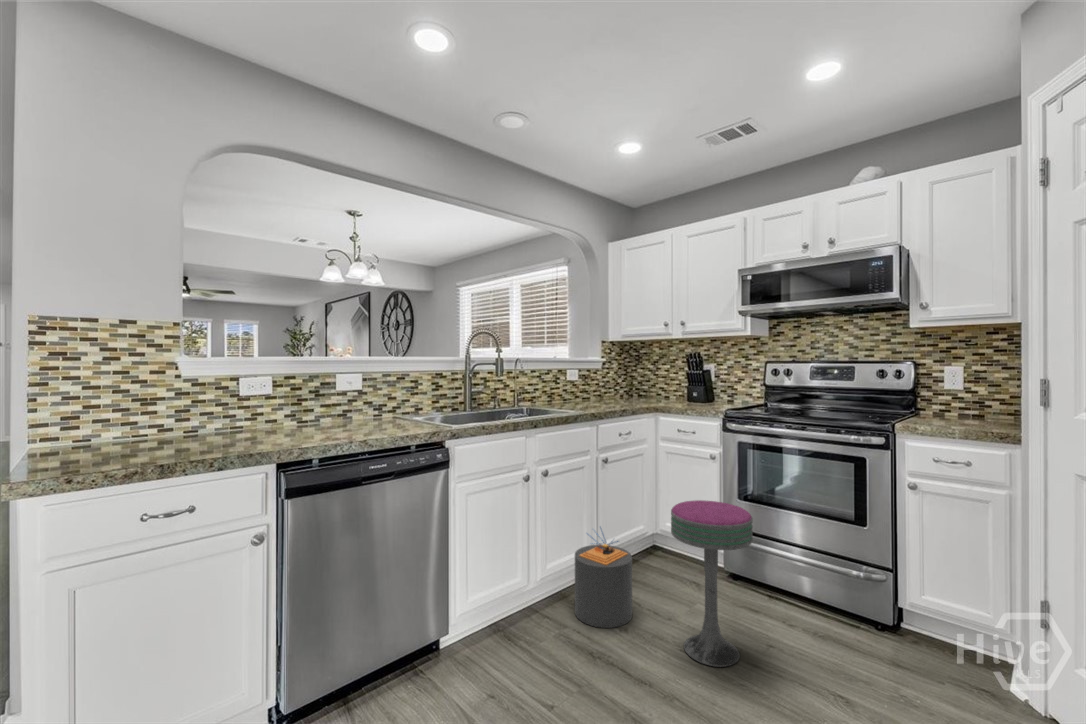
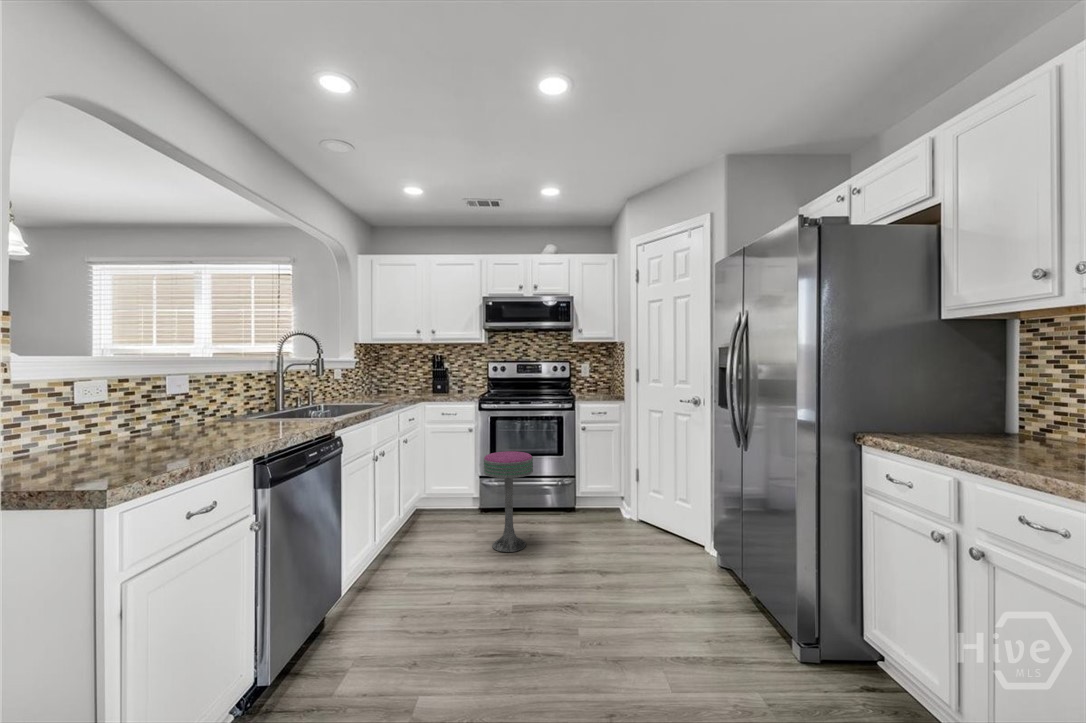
trash can: present [575,527,632,628] -> none [404,486,449,561]

